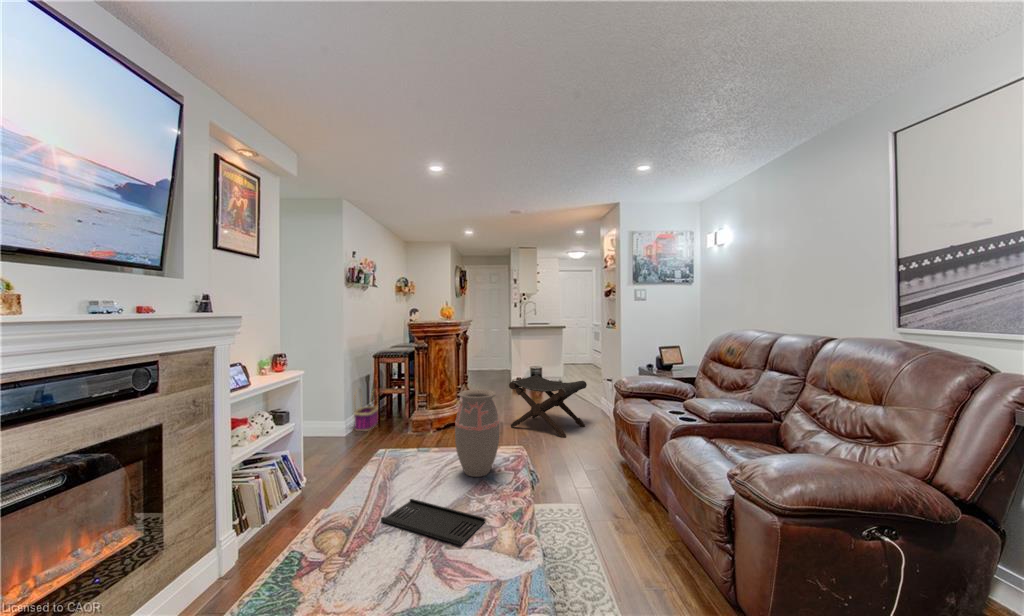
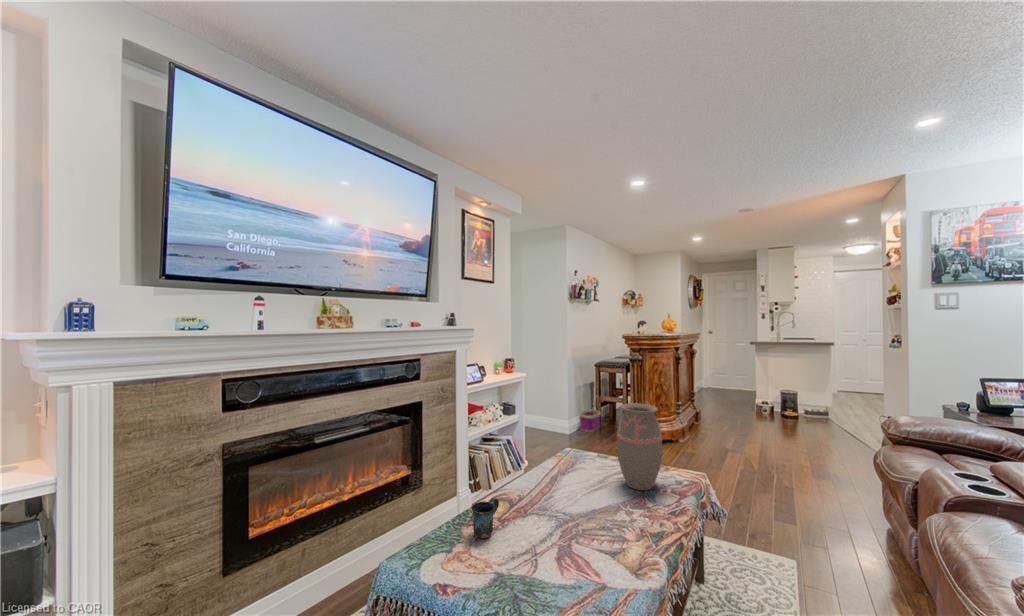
footstool: present [509,375,587,438] -> none [734,400,846,480]
tray: present [381,499,485,545] -> none [536,492,623,544]
mug: none [315,529,349,585] -> present [471,498,499,538]

